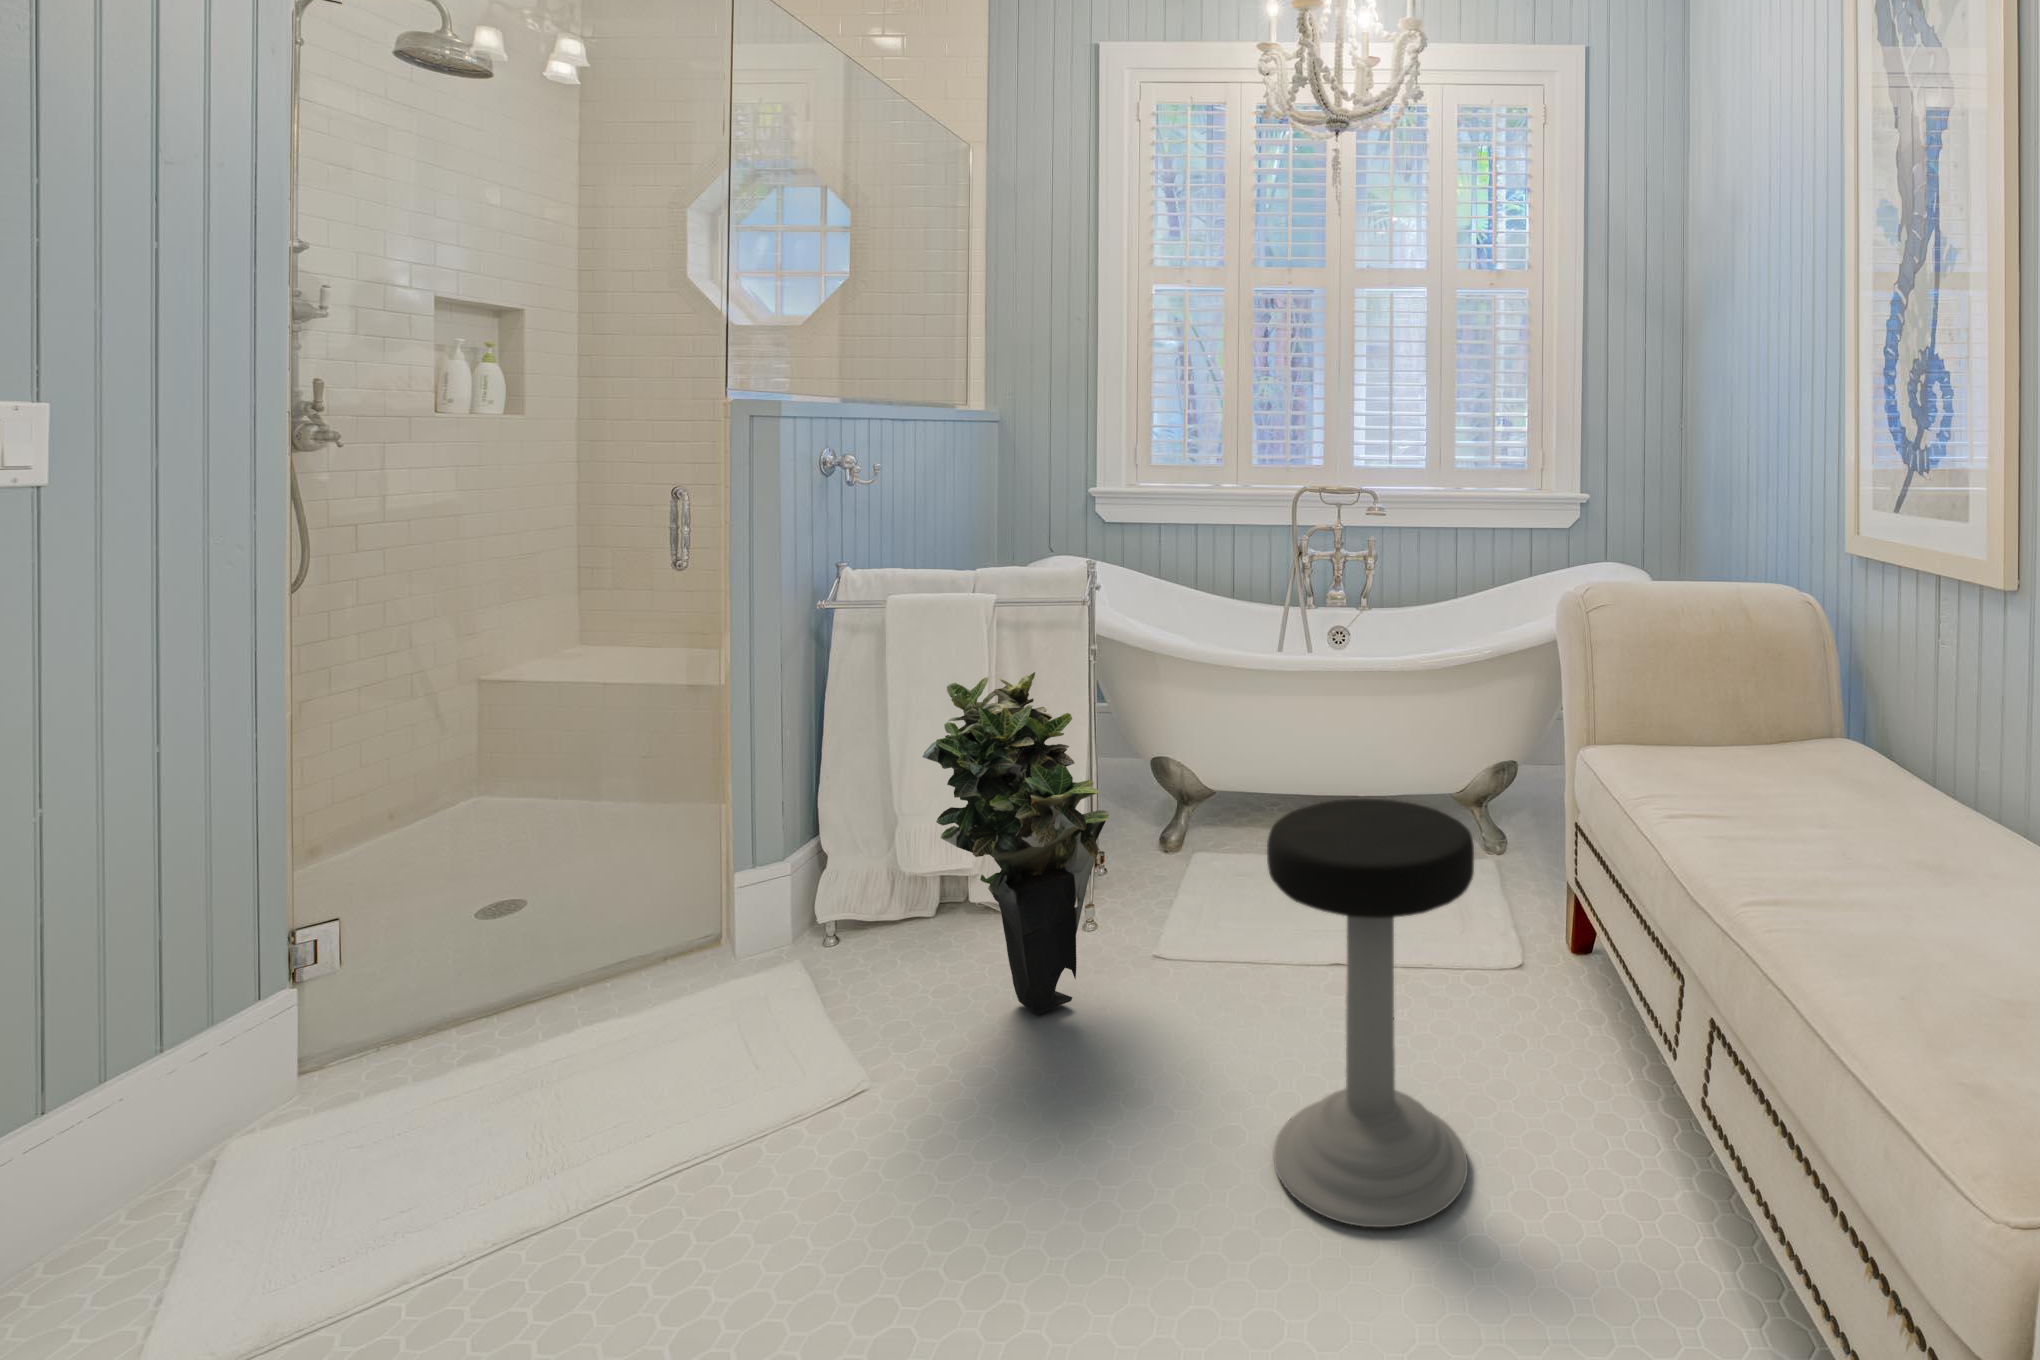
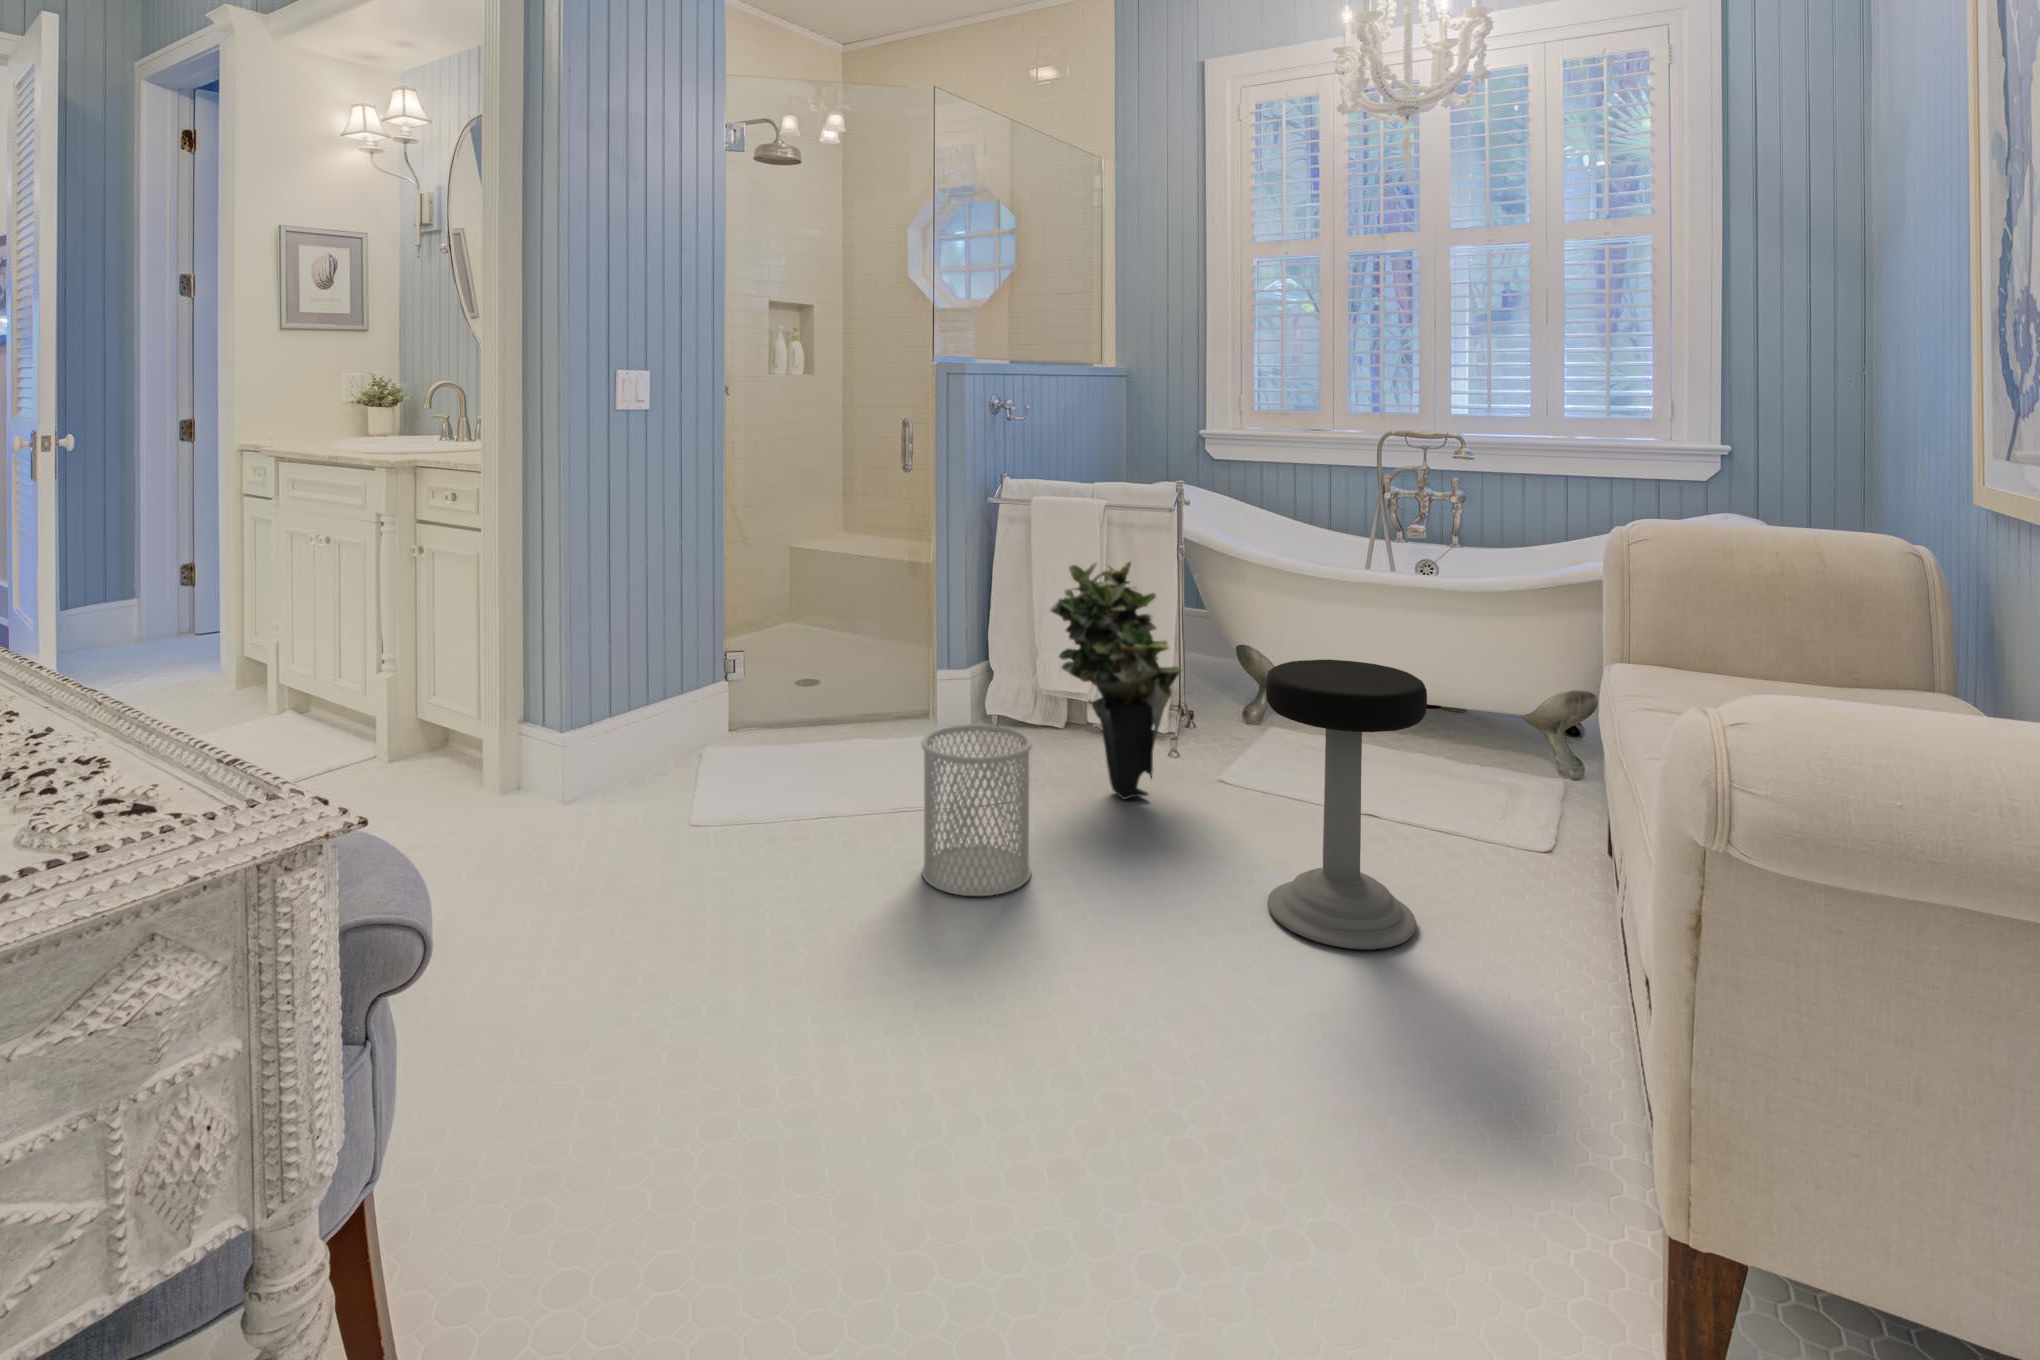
wastebasket: none [715,972,916,1307] -> present [921,725,1032,896]

